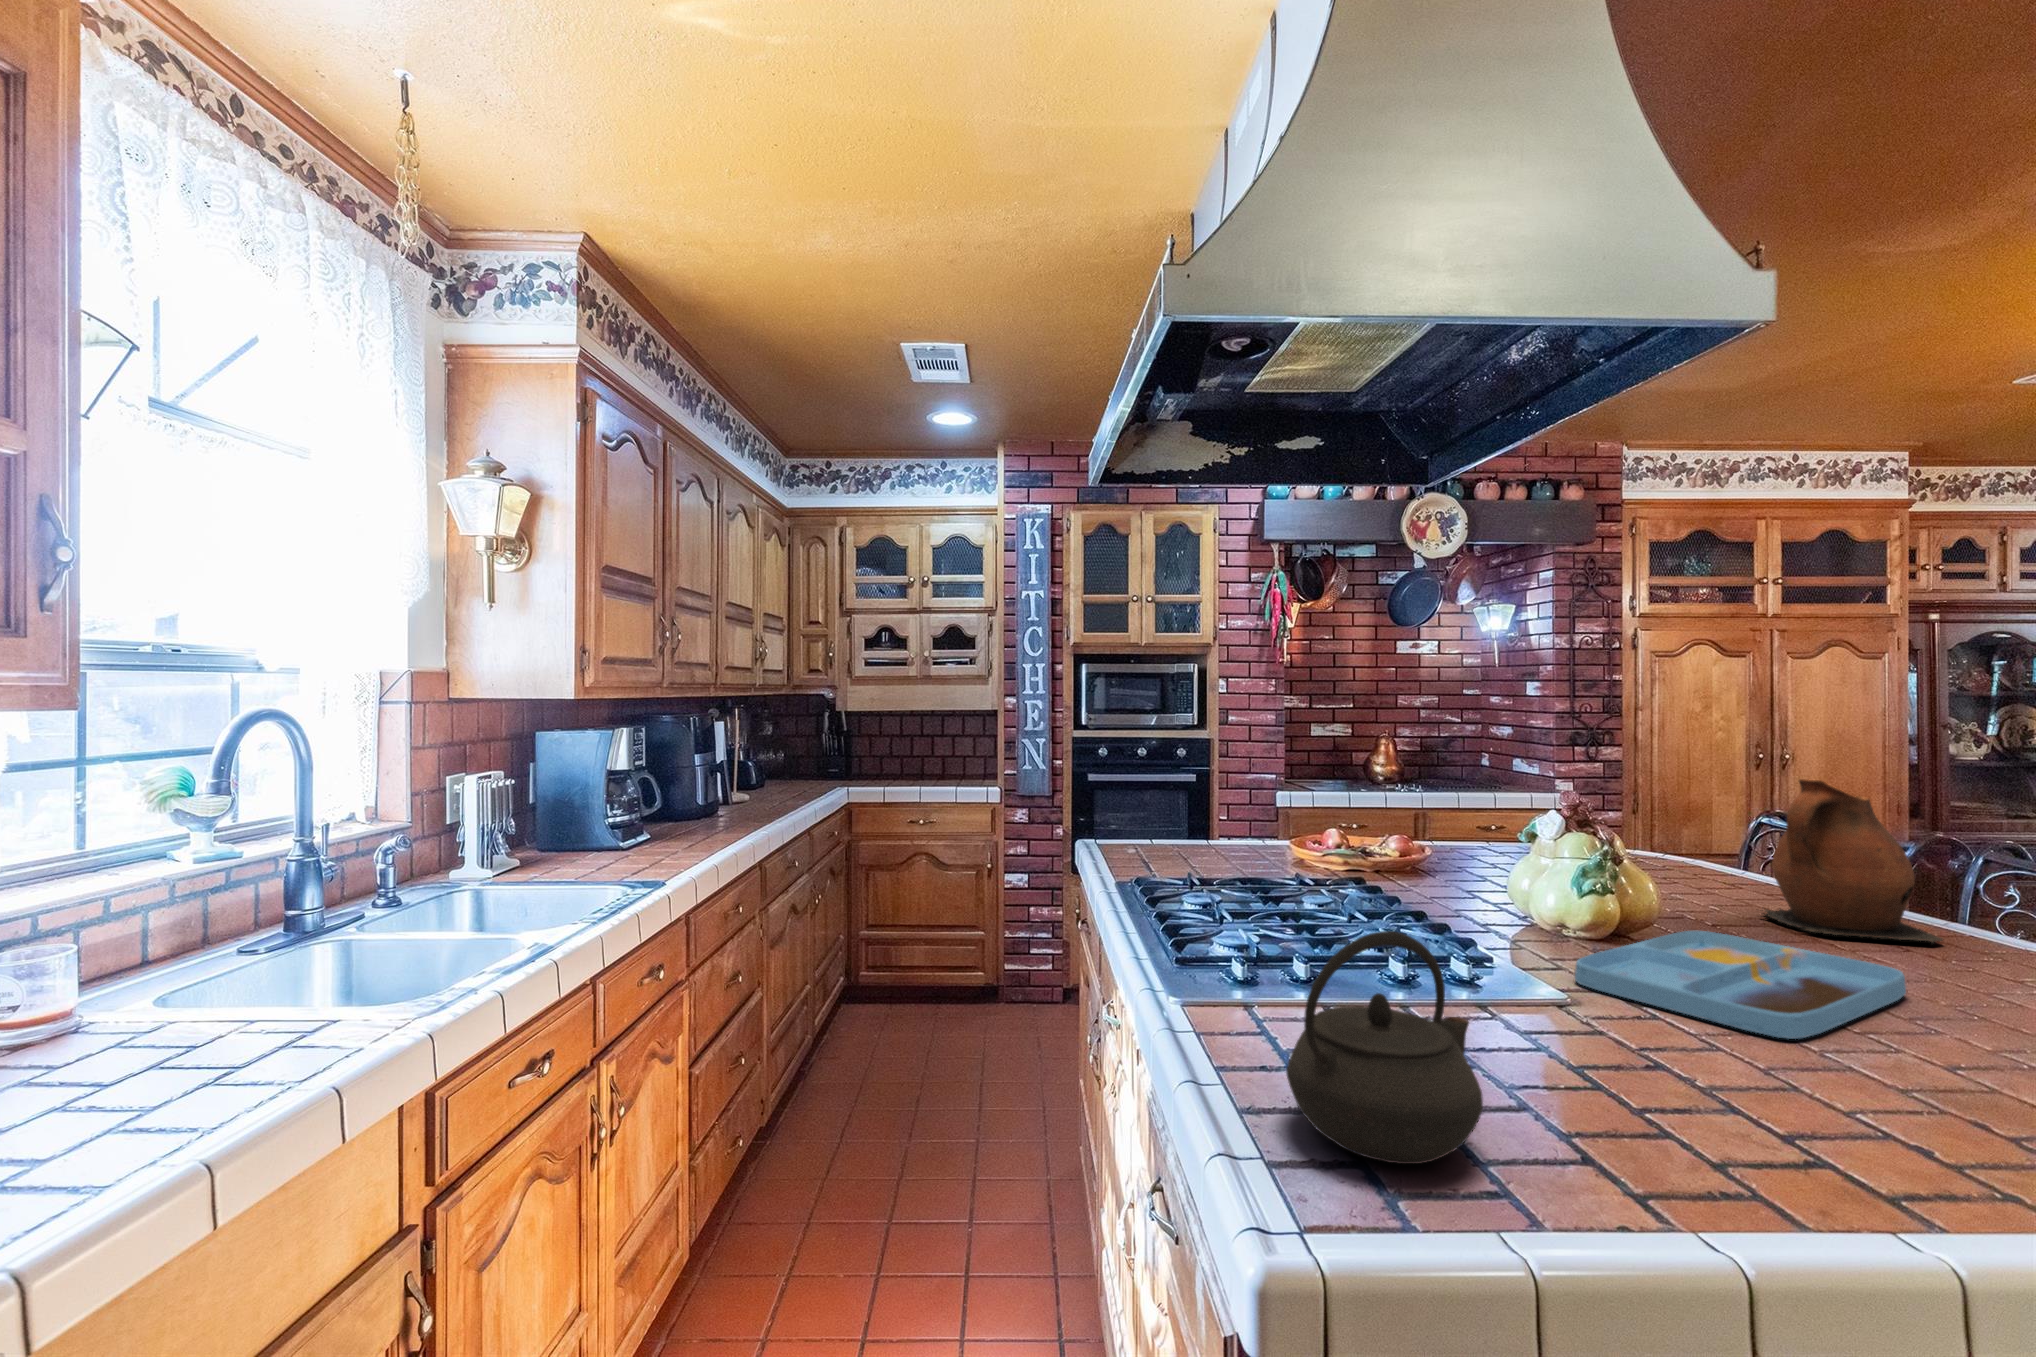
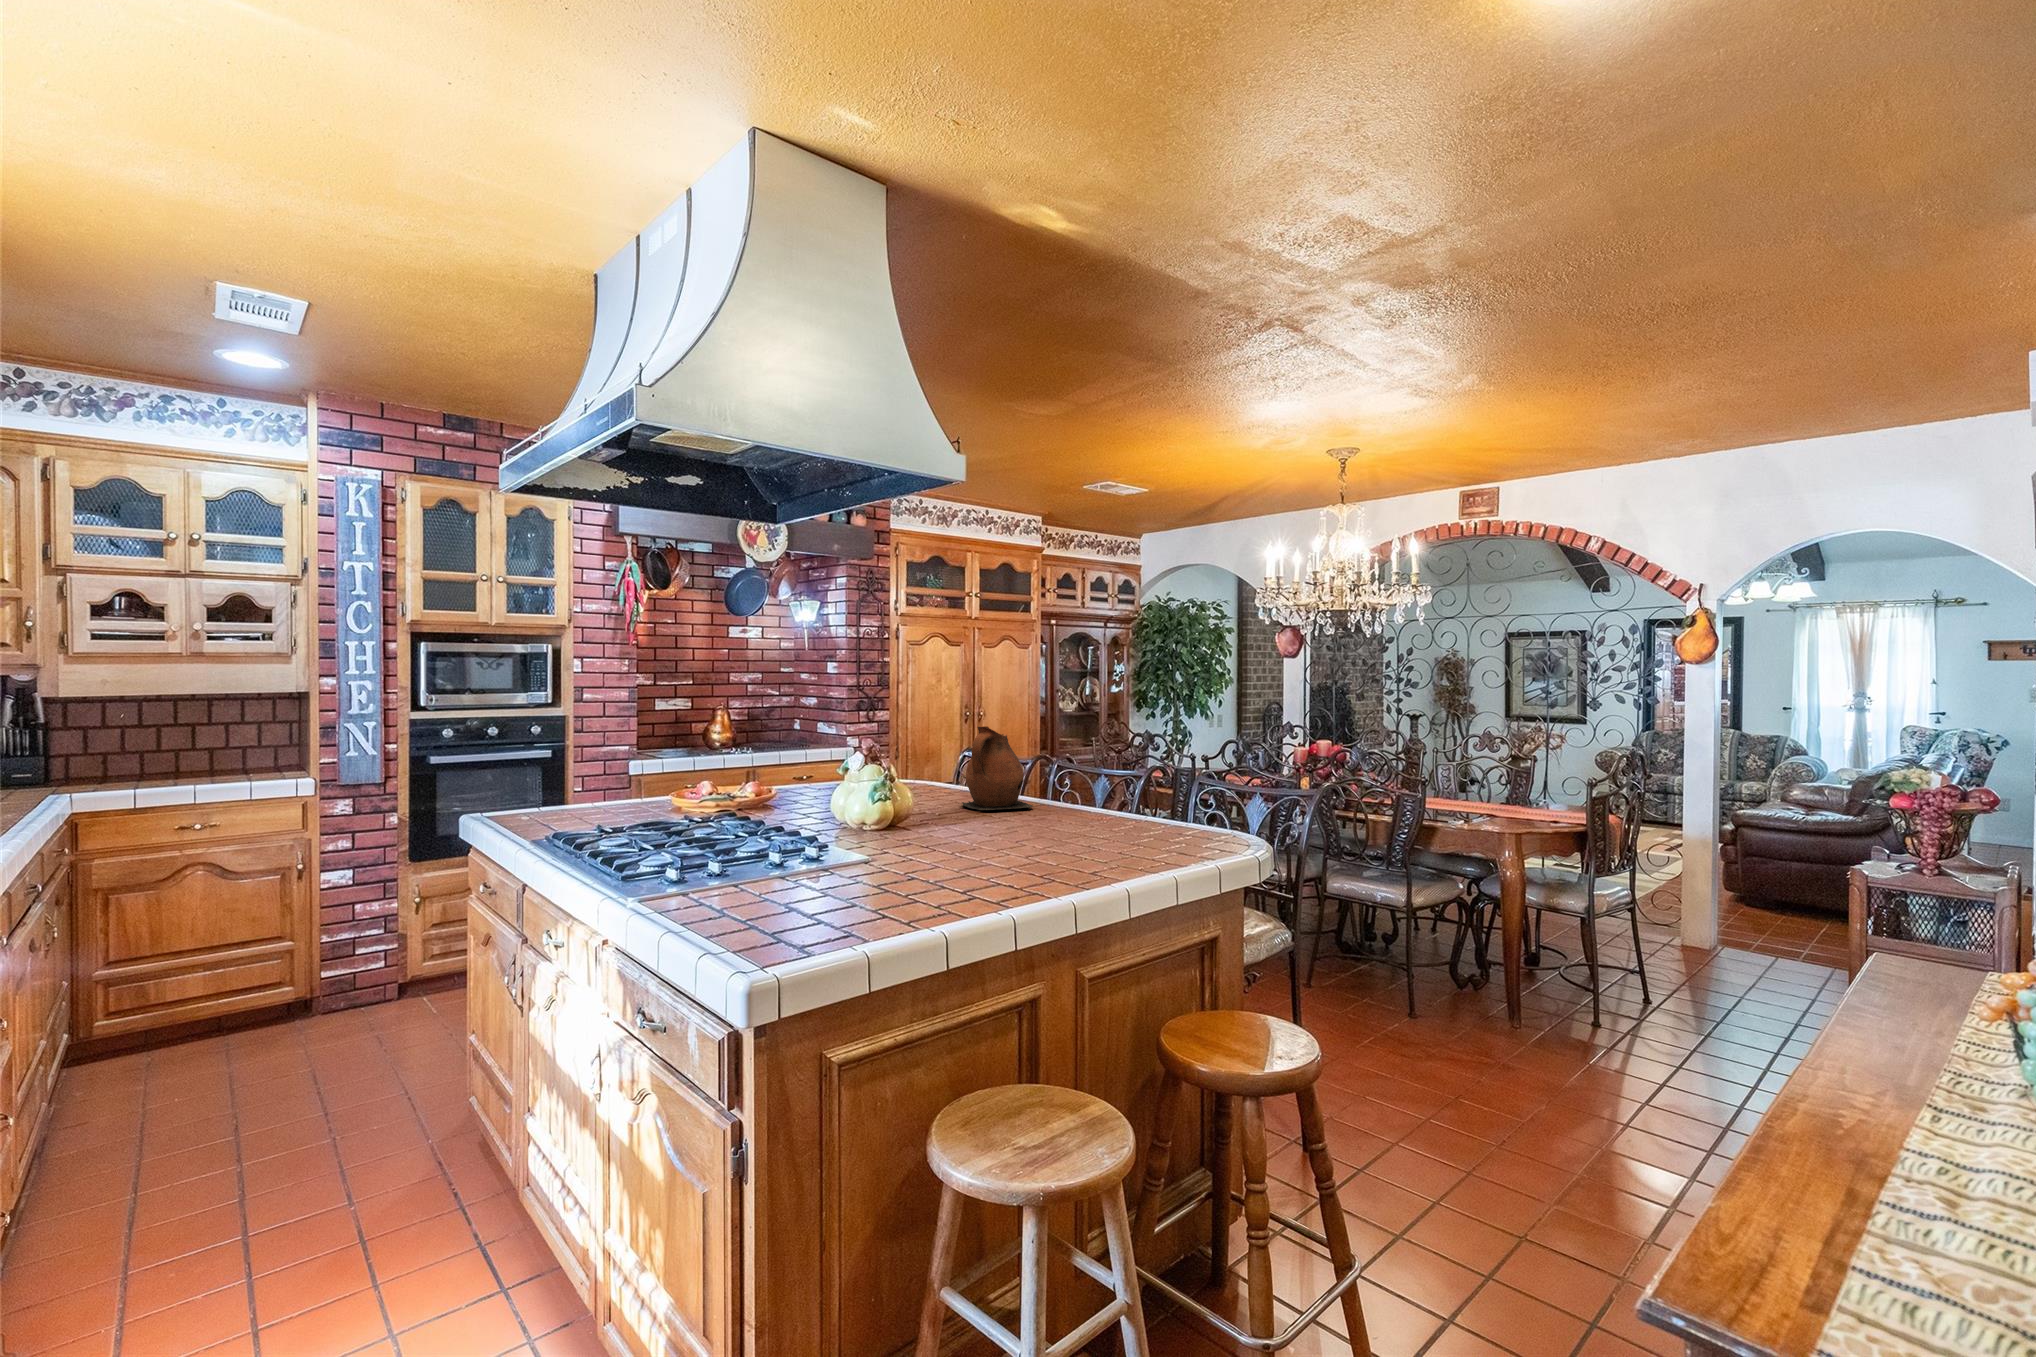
kettle: present [1286,931,1483,1164] -> none [748,812,845,925]
tray: present [1575,931,1906,1039] -> none [874,814,1014,854]

